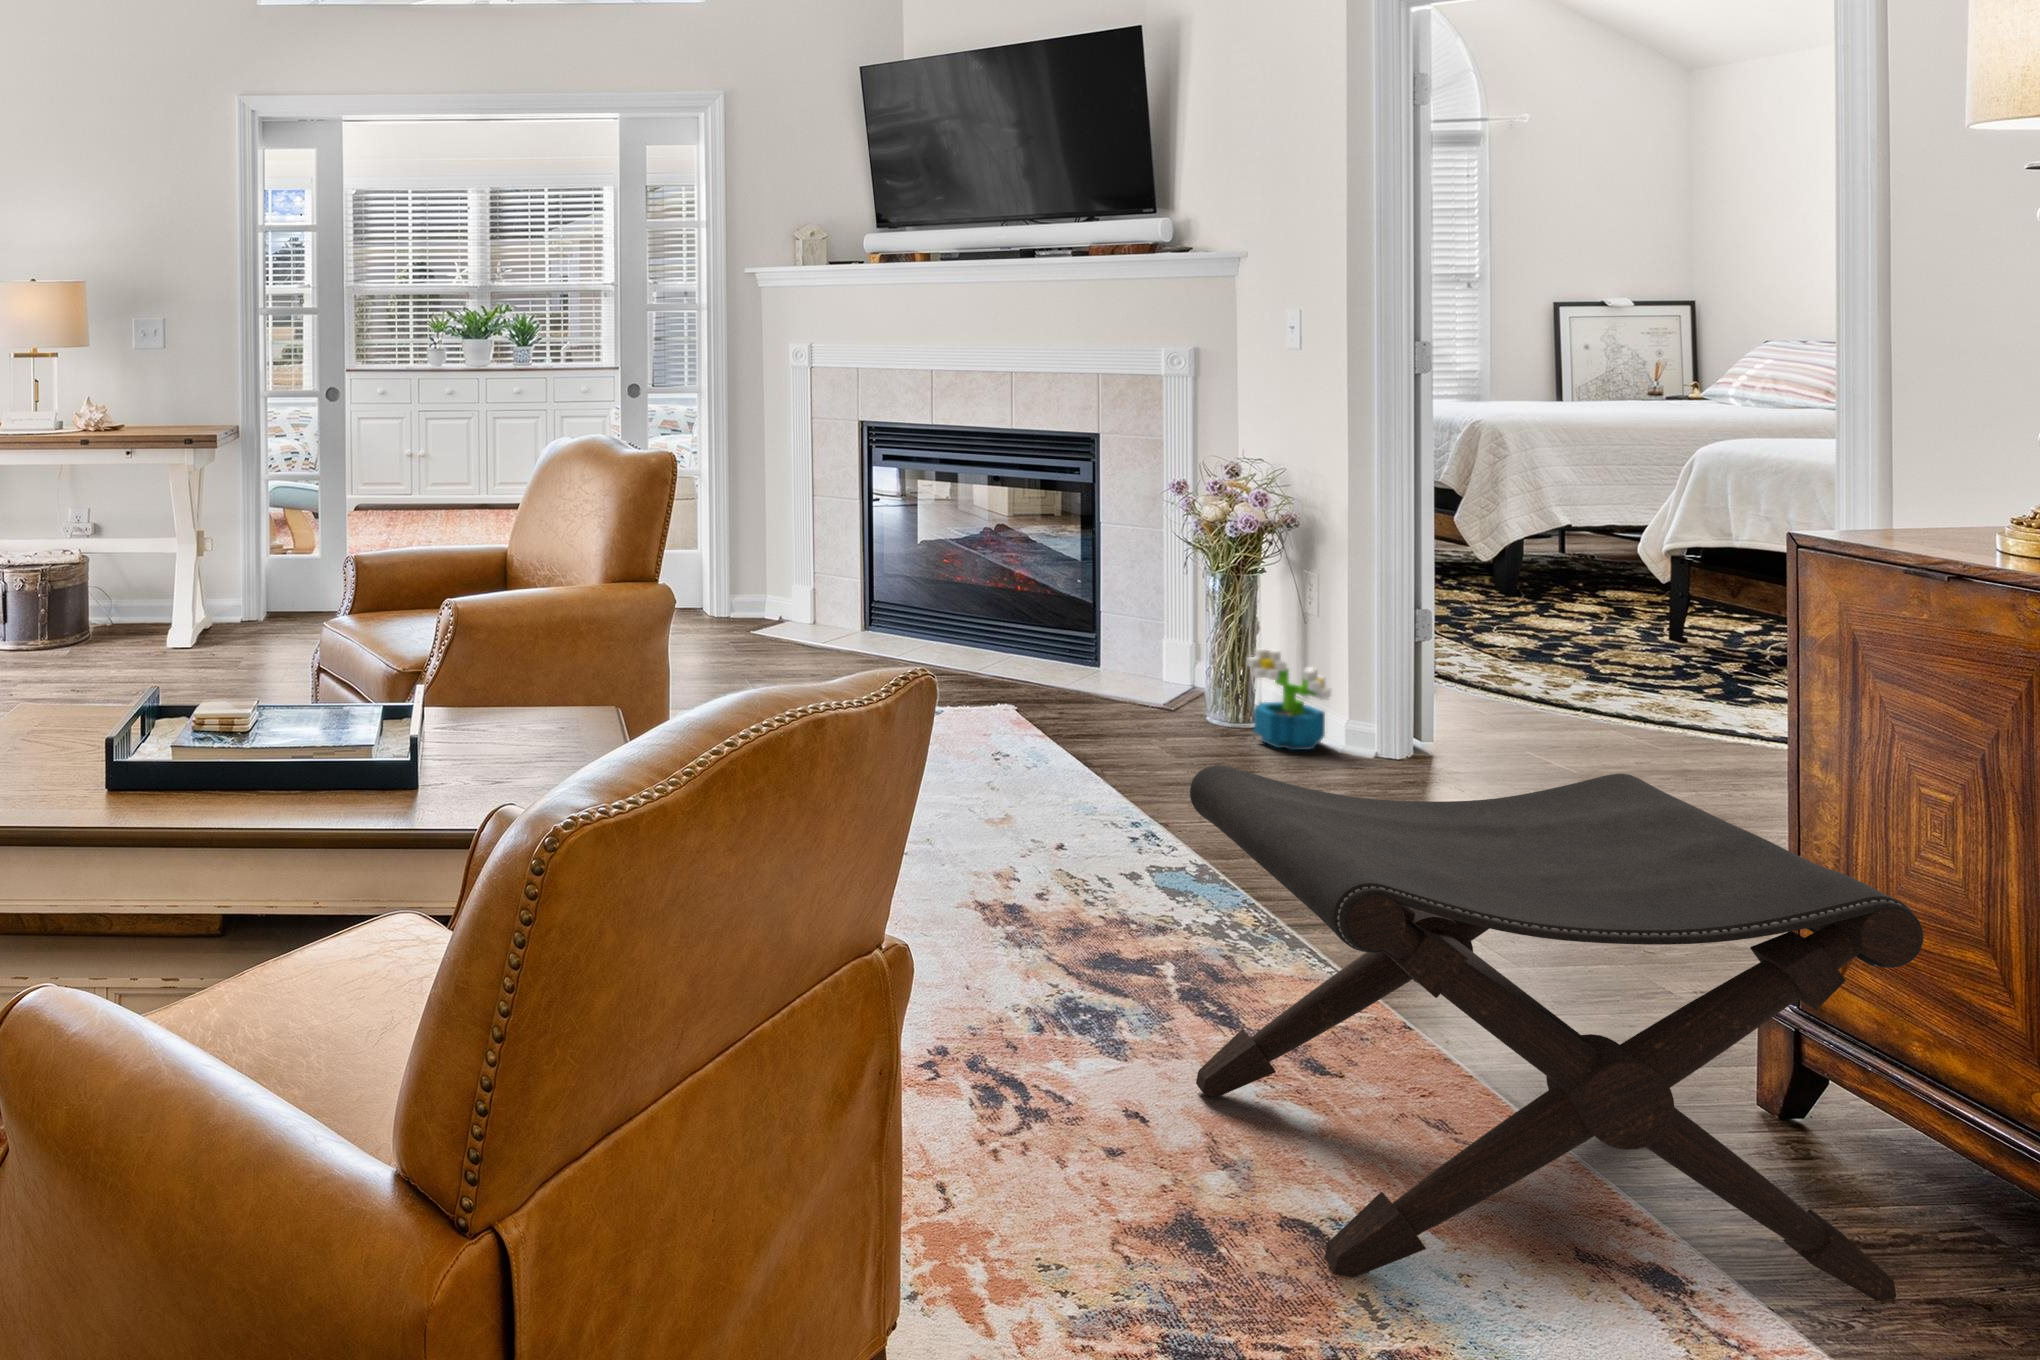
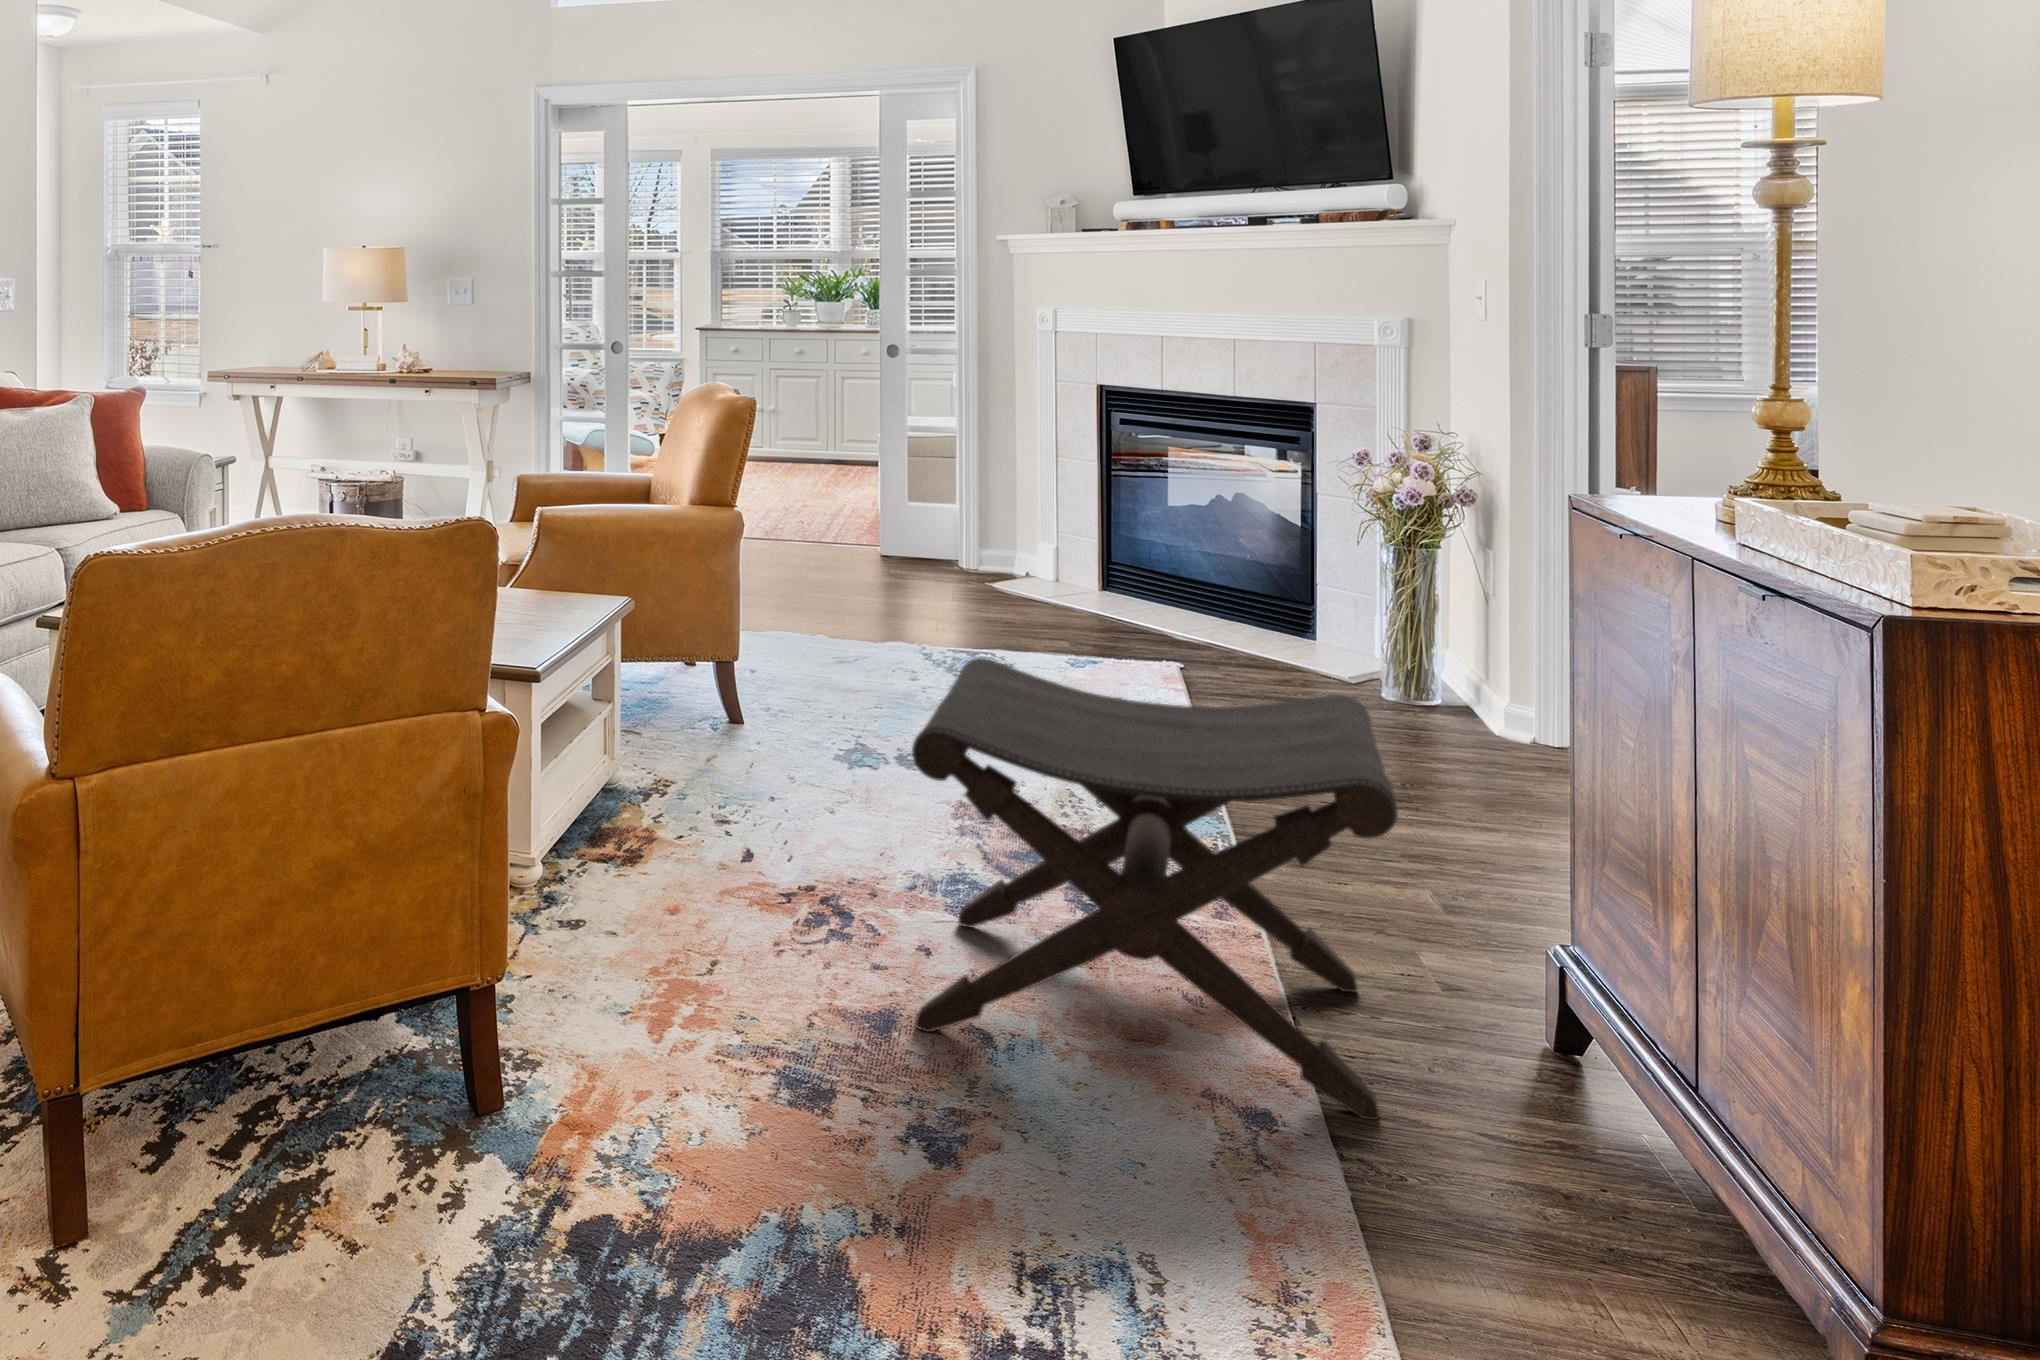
decorative plant: present [1247,648,1331,750] -> none [1387,619,1475,724]

